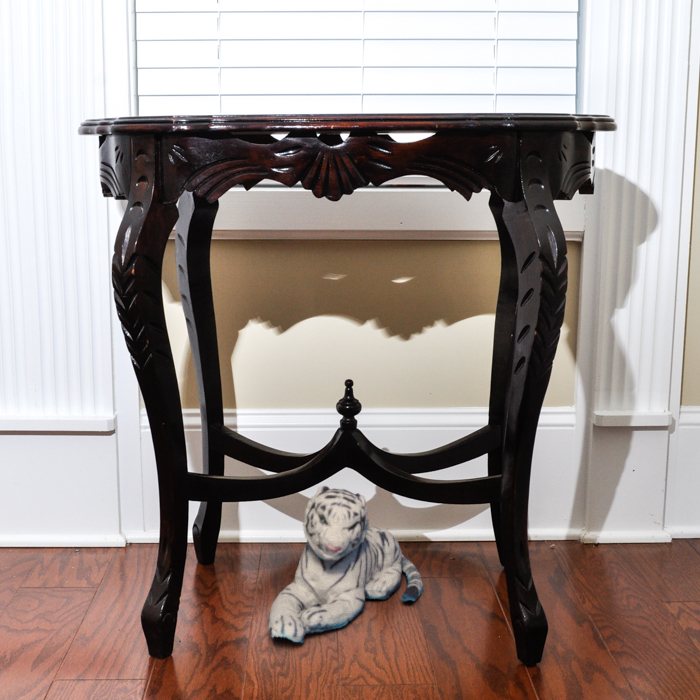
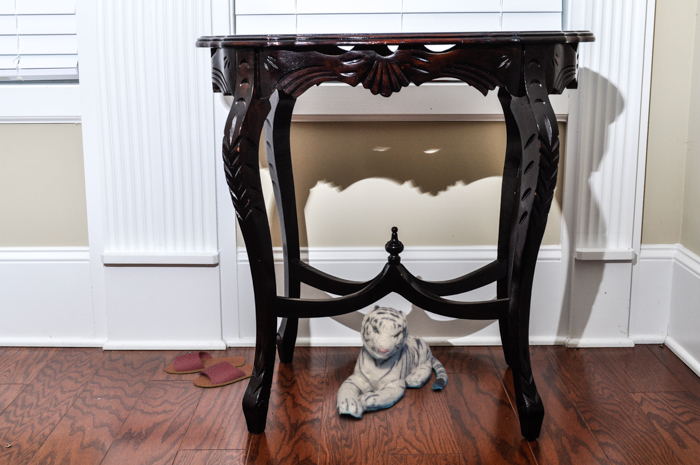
slippers: none [35,551,185,601] -> present [165,351,253,387]

